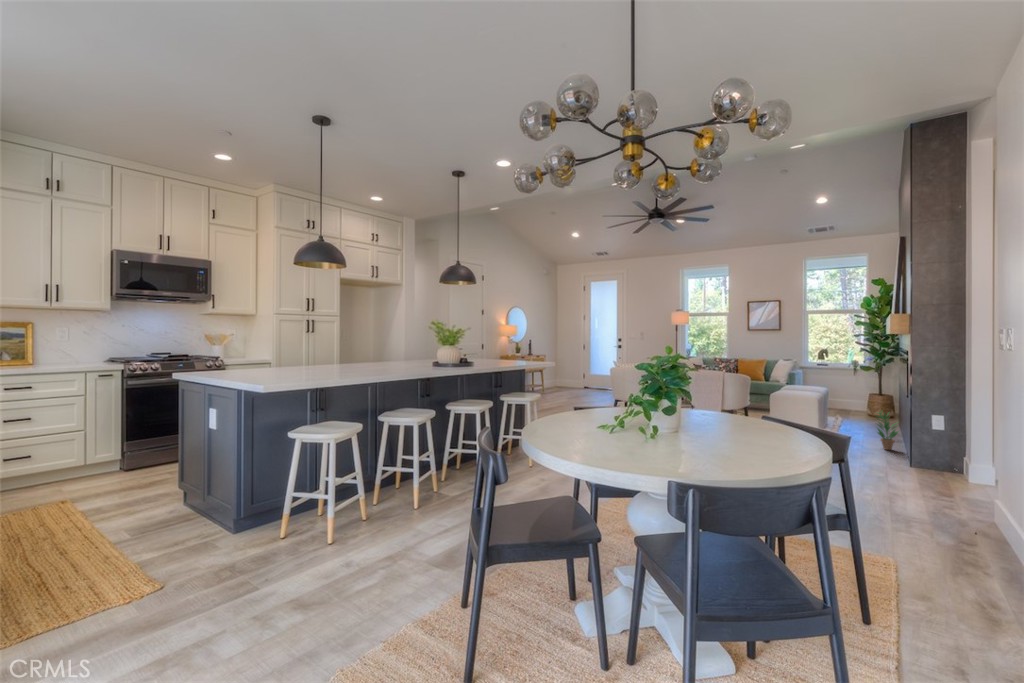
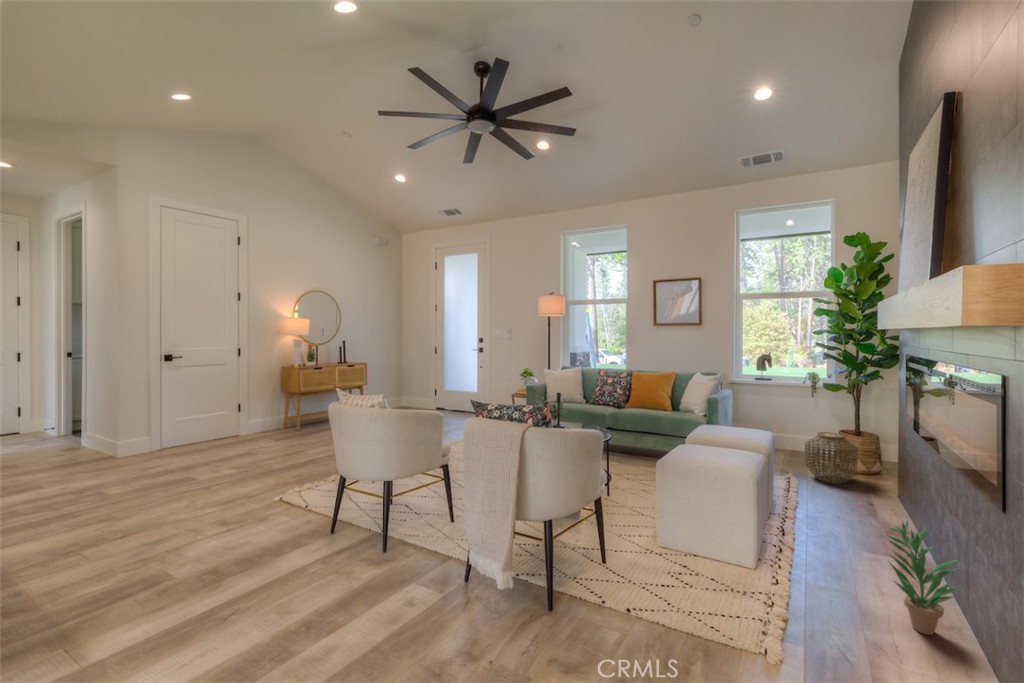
woven basket: none [847,393,878,420] -> present [805,432,858,484]

